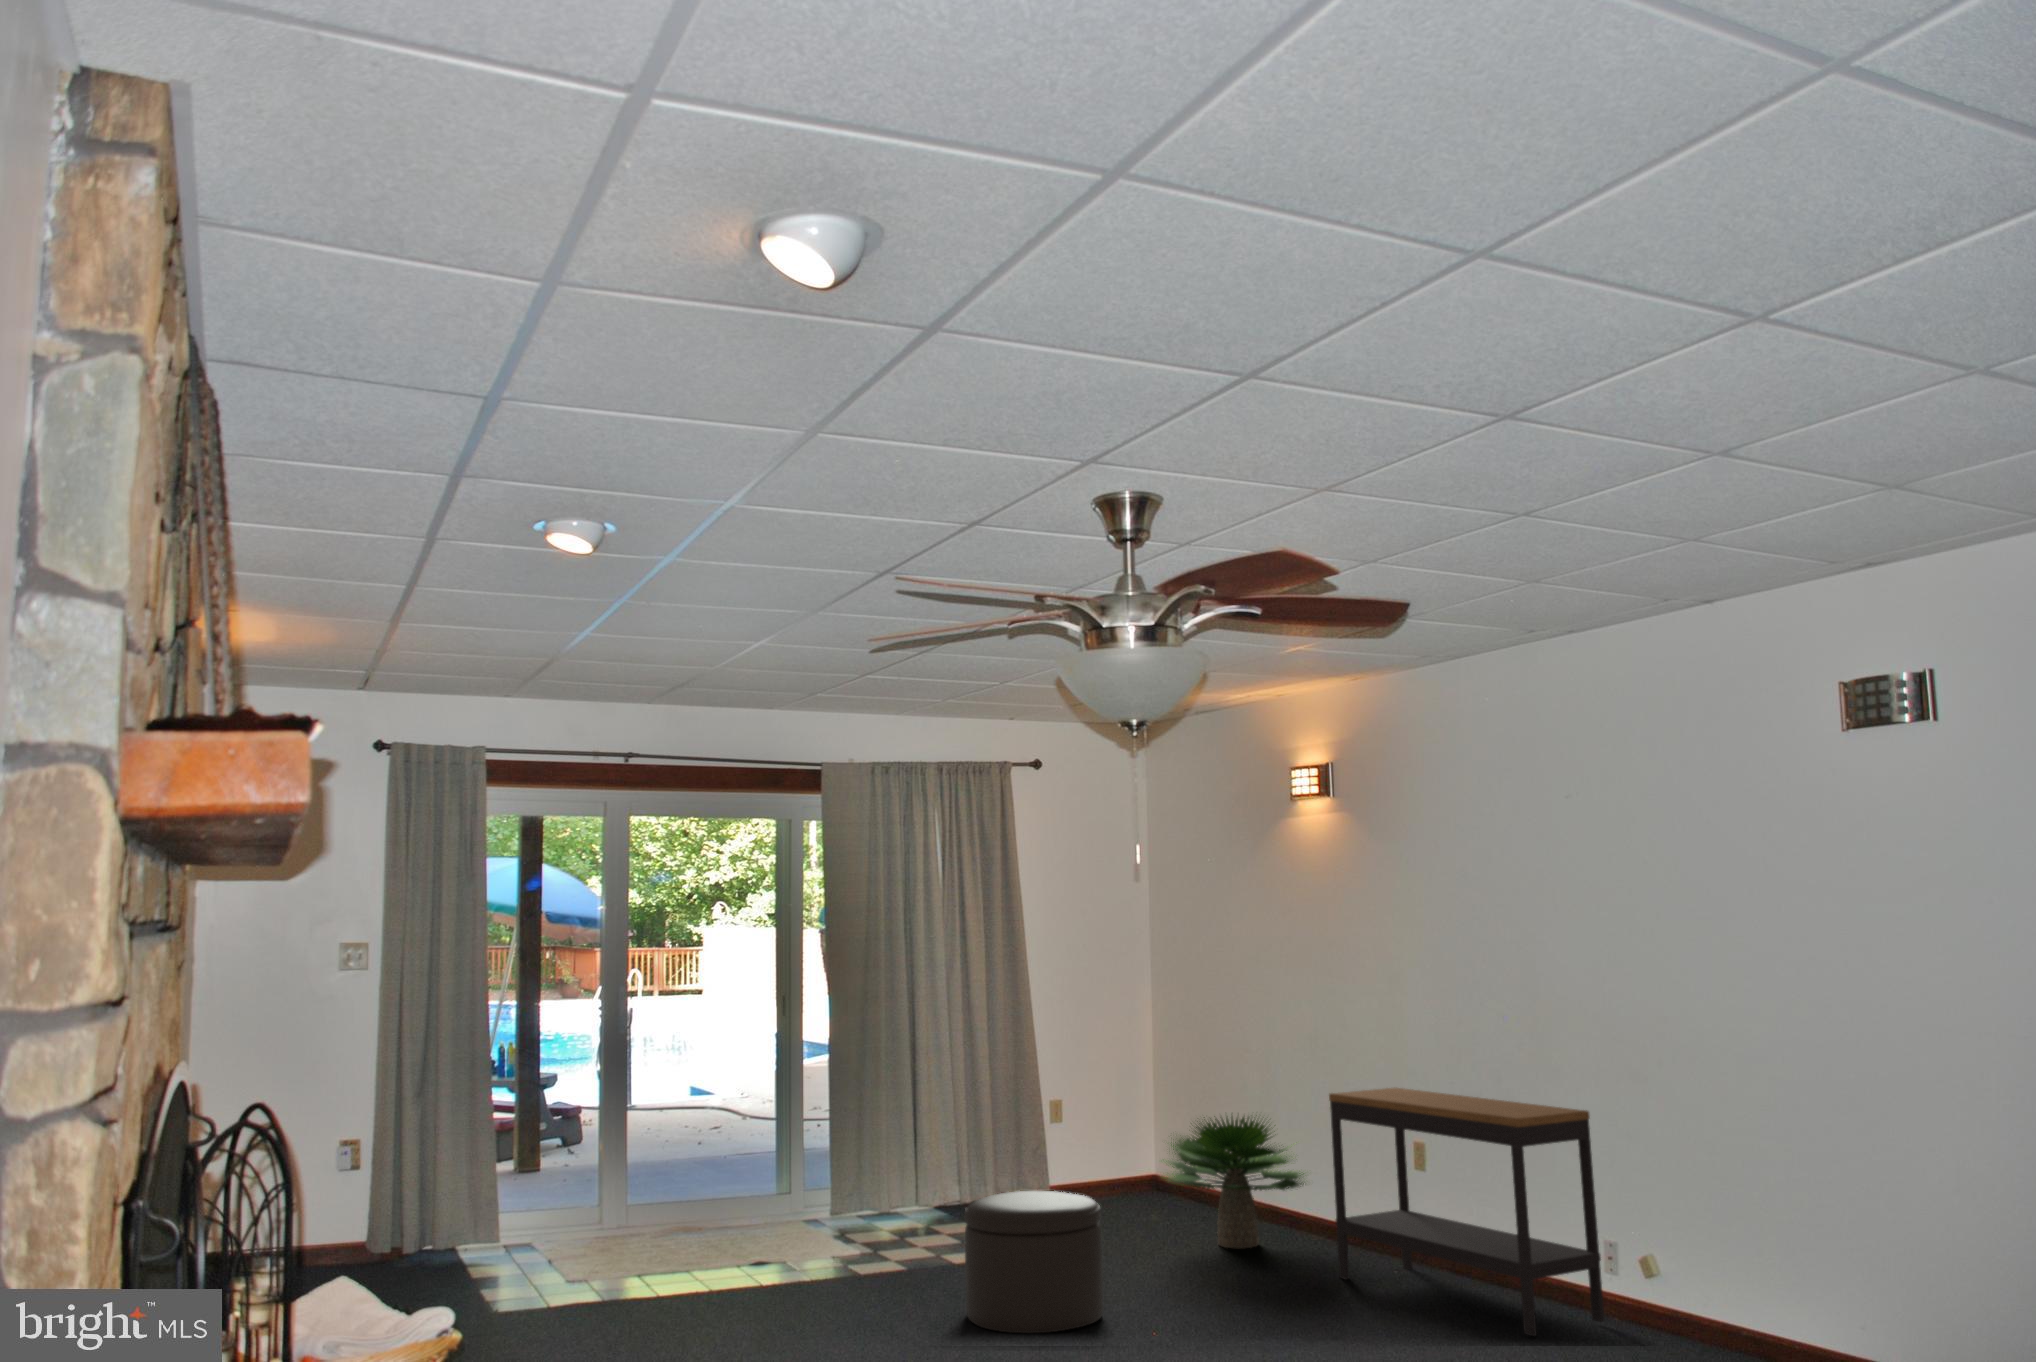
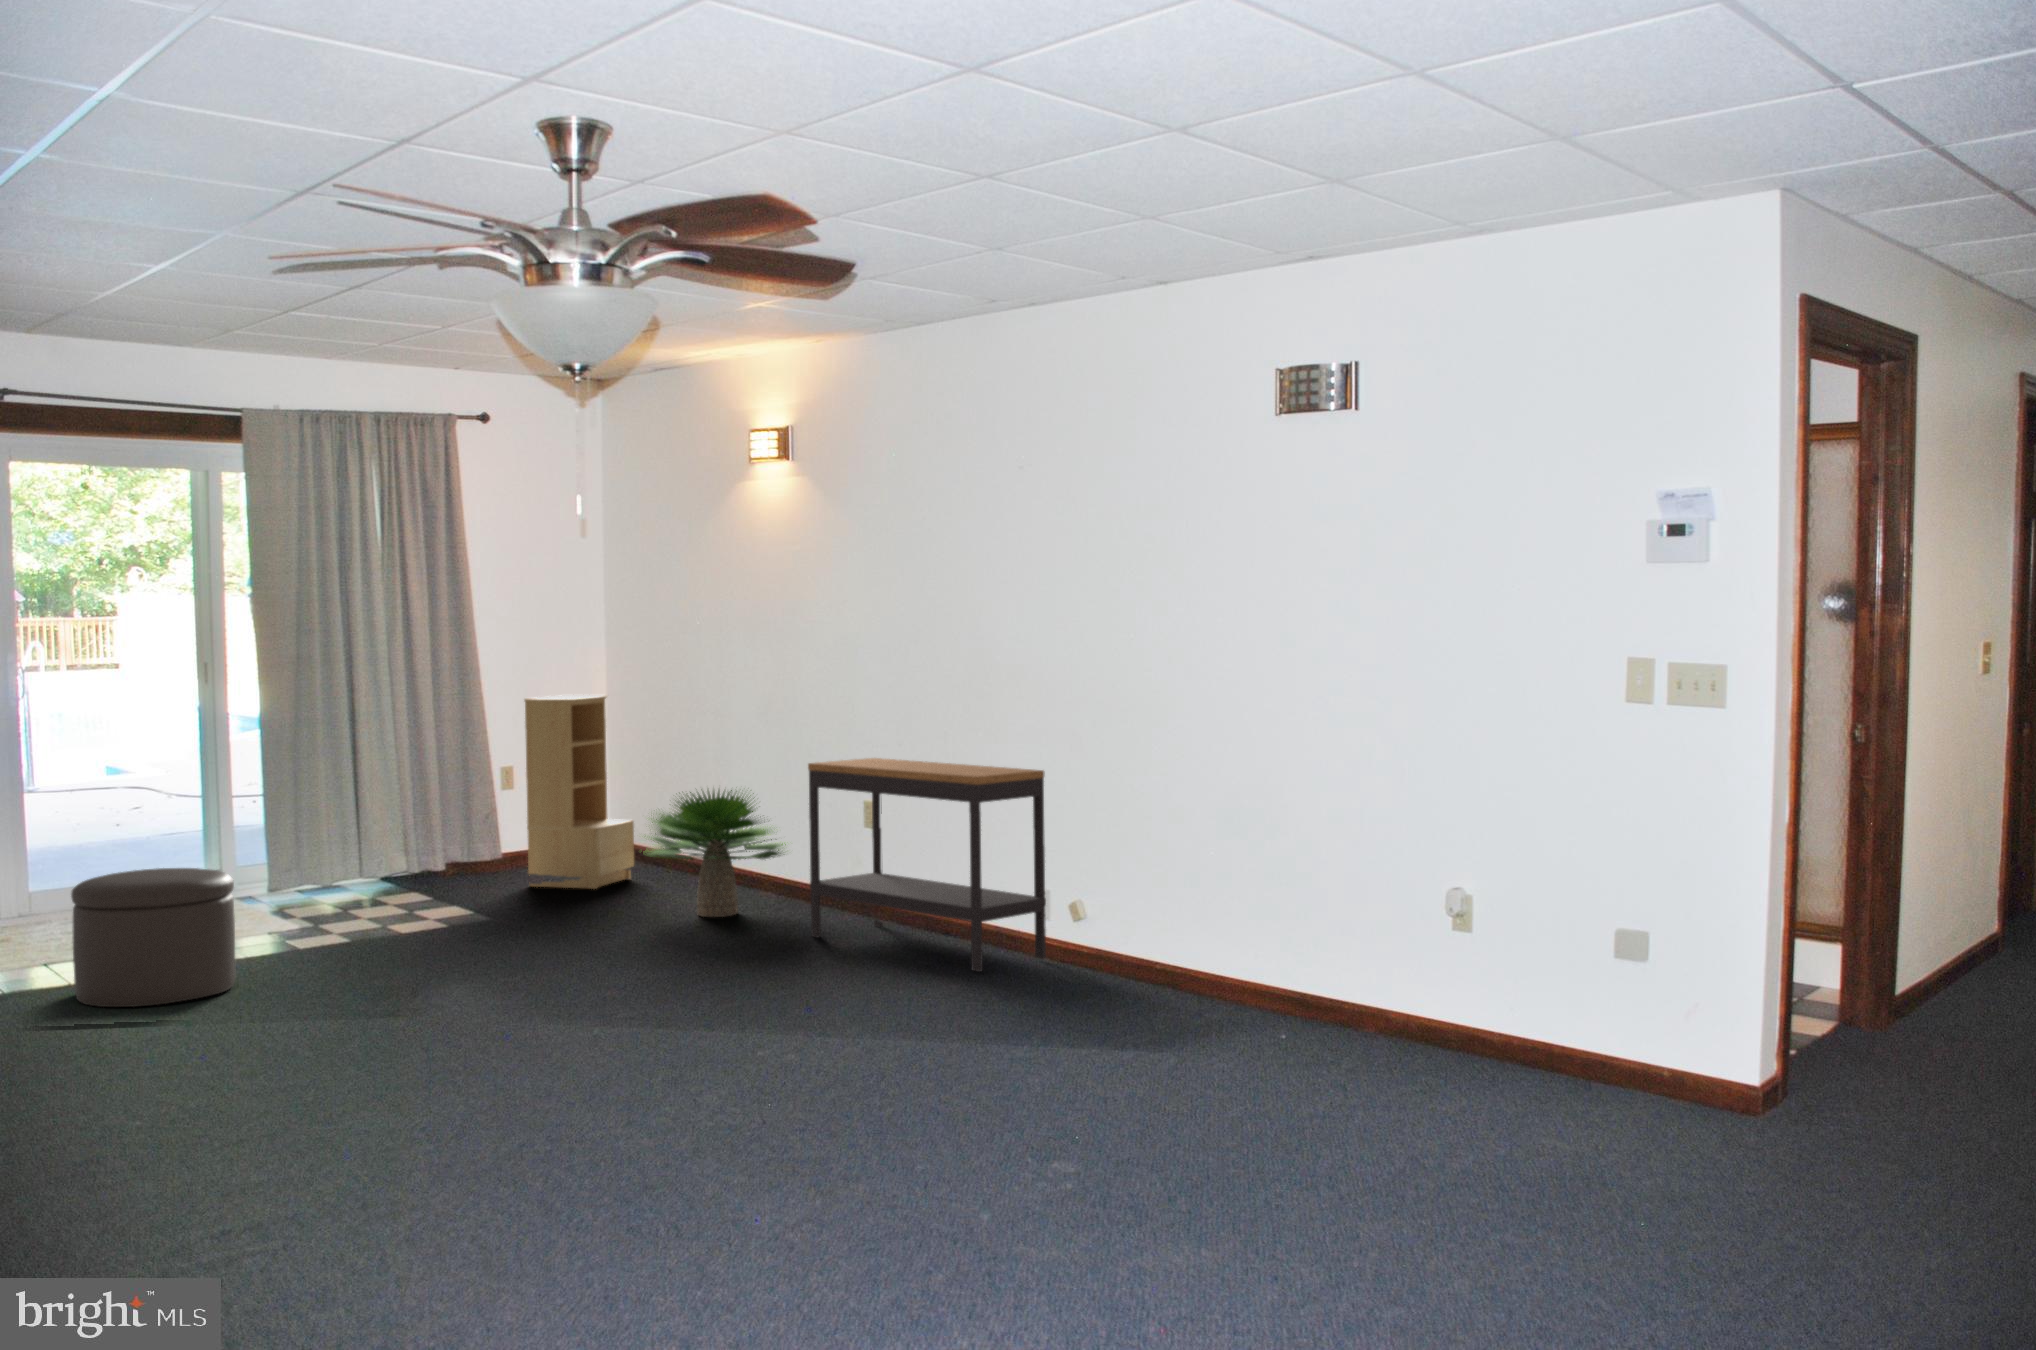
bookshelf: none [1046,1014,1150,1208] -> present [525,695,634,889]
ottoman: present [964,1191,1103,1333] -> present [71,868,236,1007]

